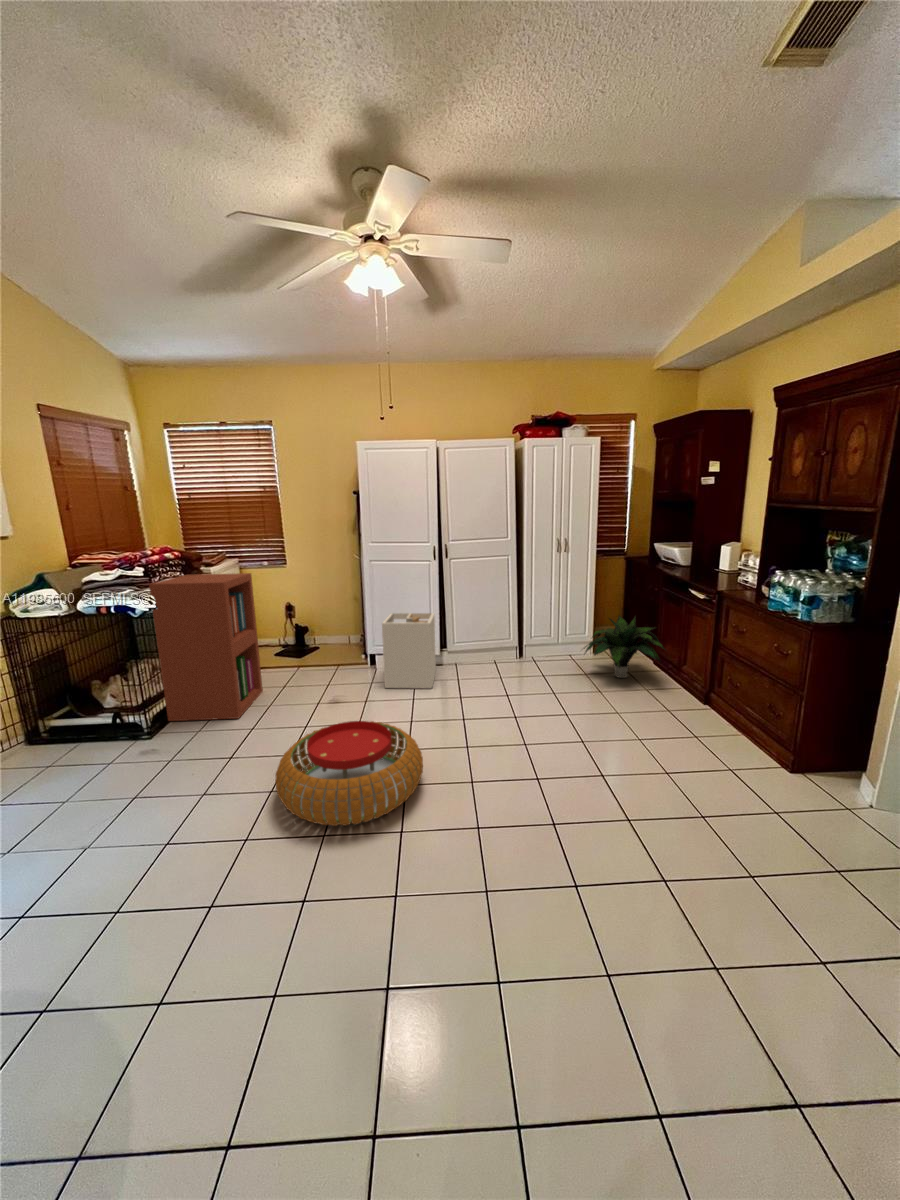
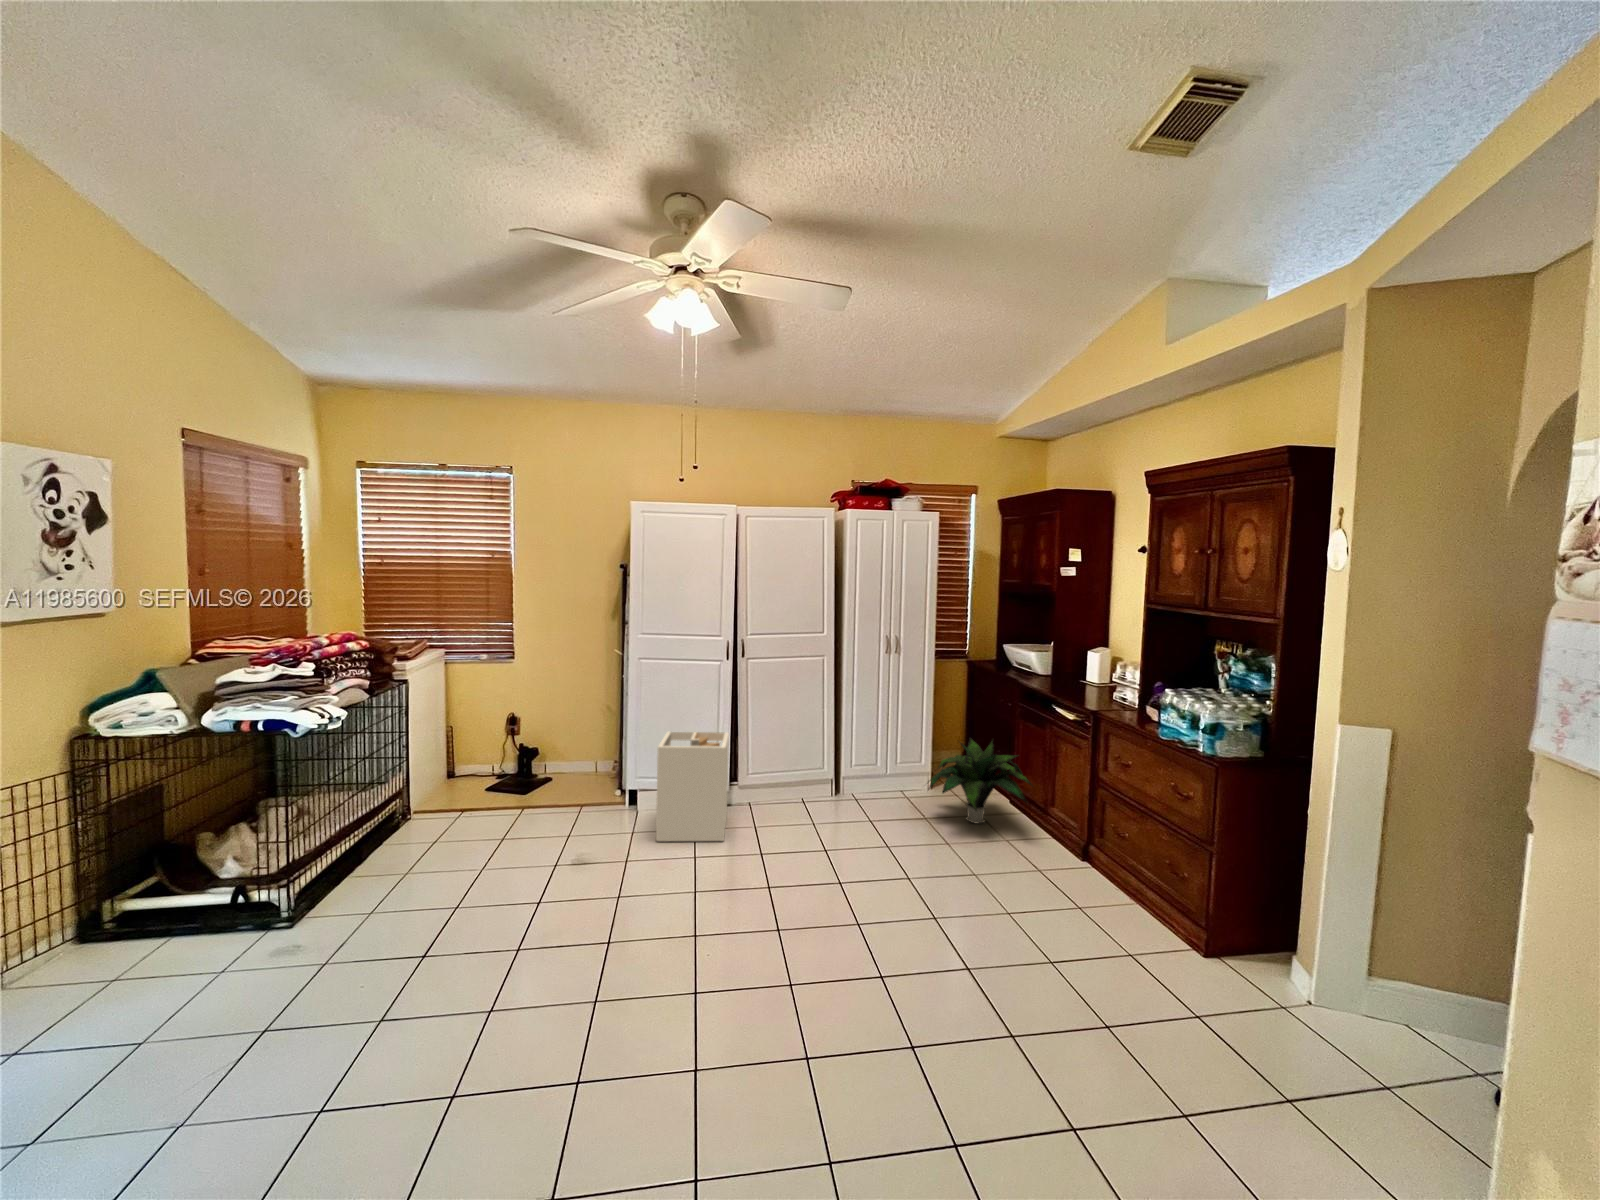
bookshelf: present [149,573,263,721] -> none [320,673,474,900]
pouf: present [275,721,423,826] -> none [504,895,726,1068]

